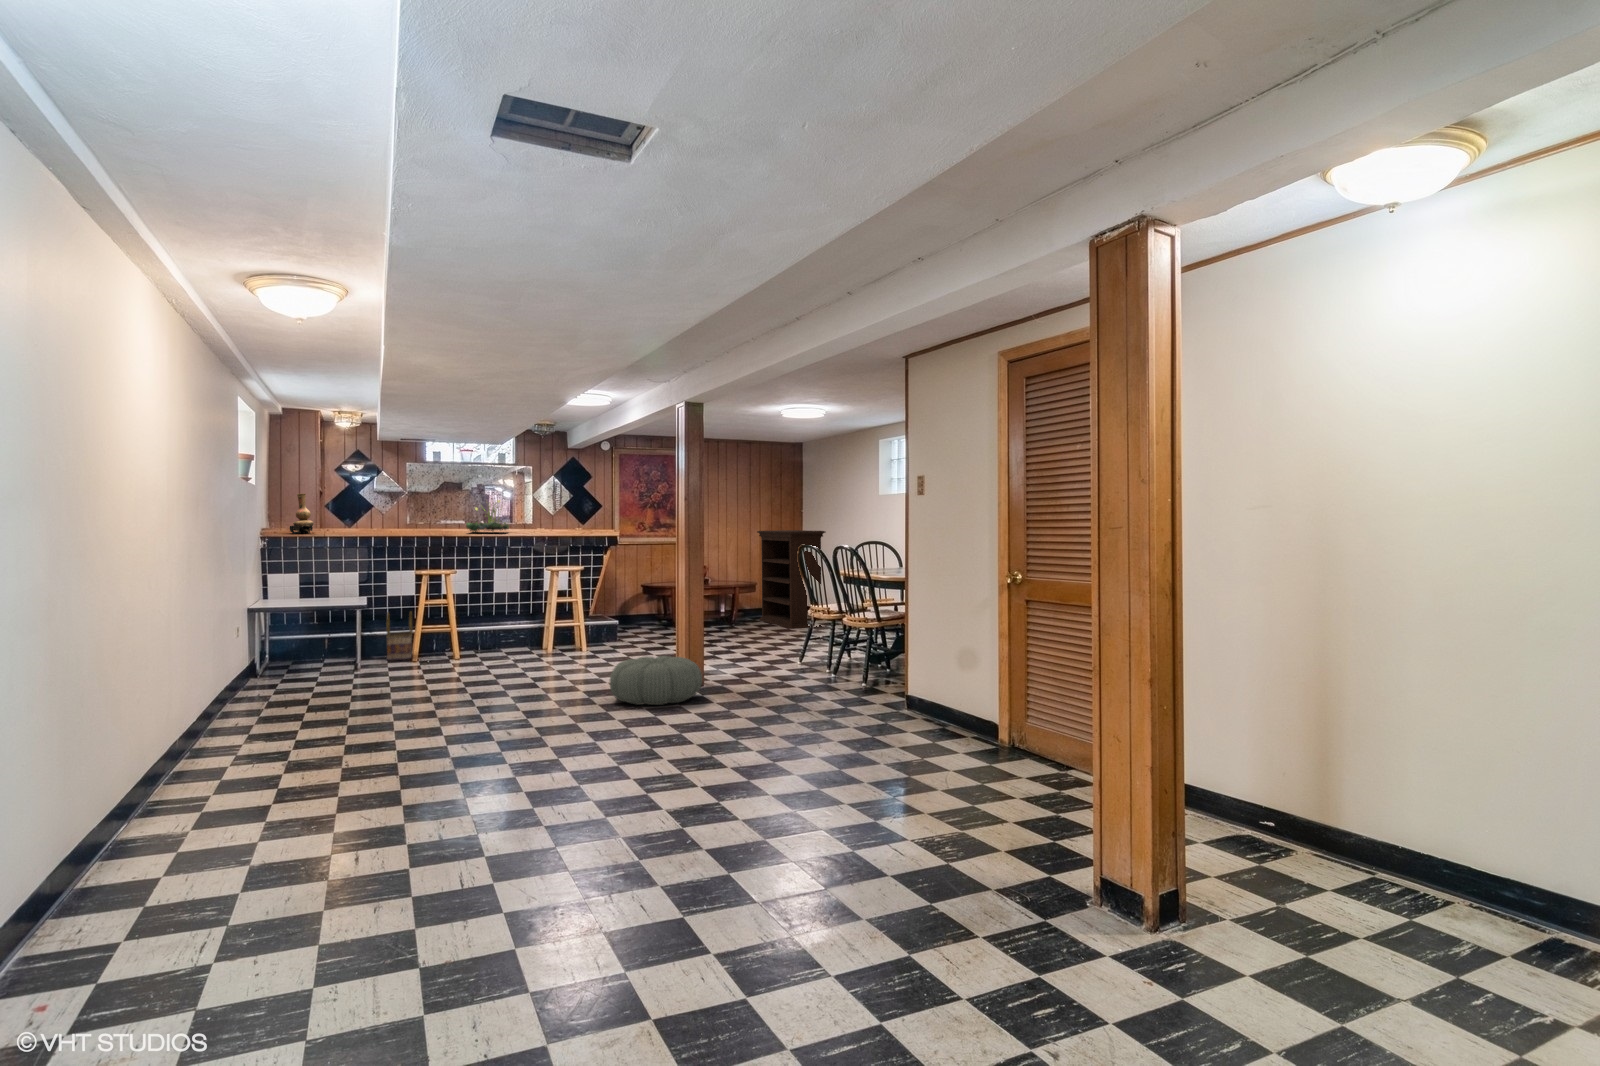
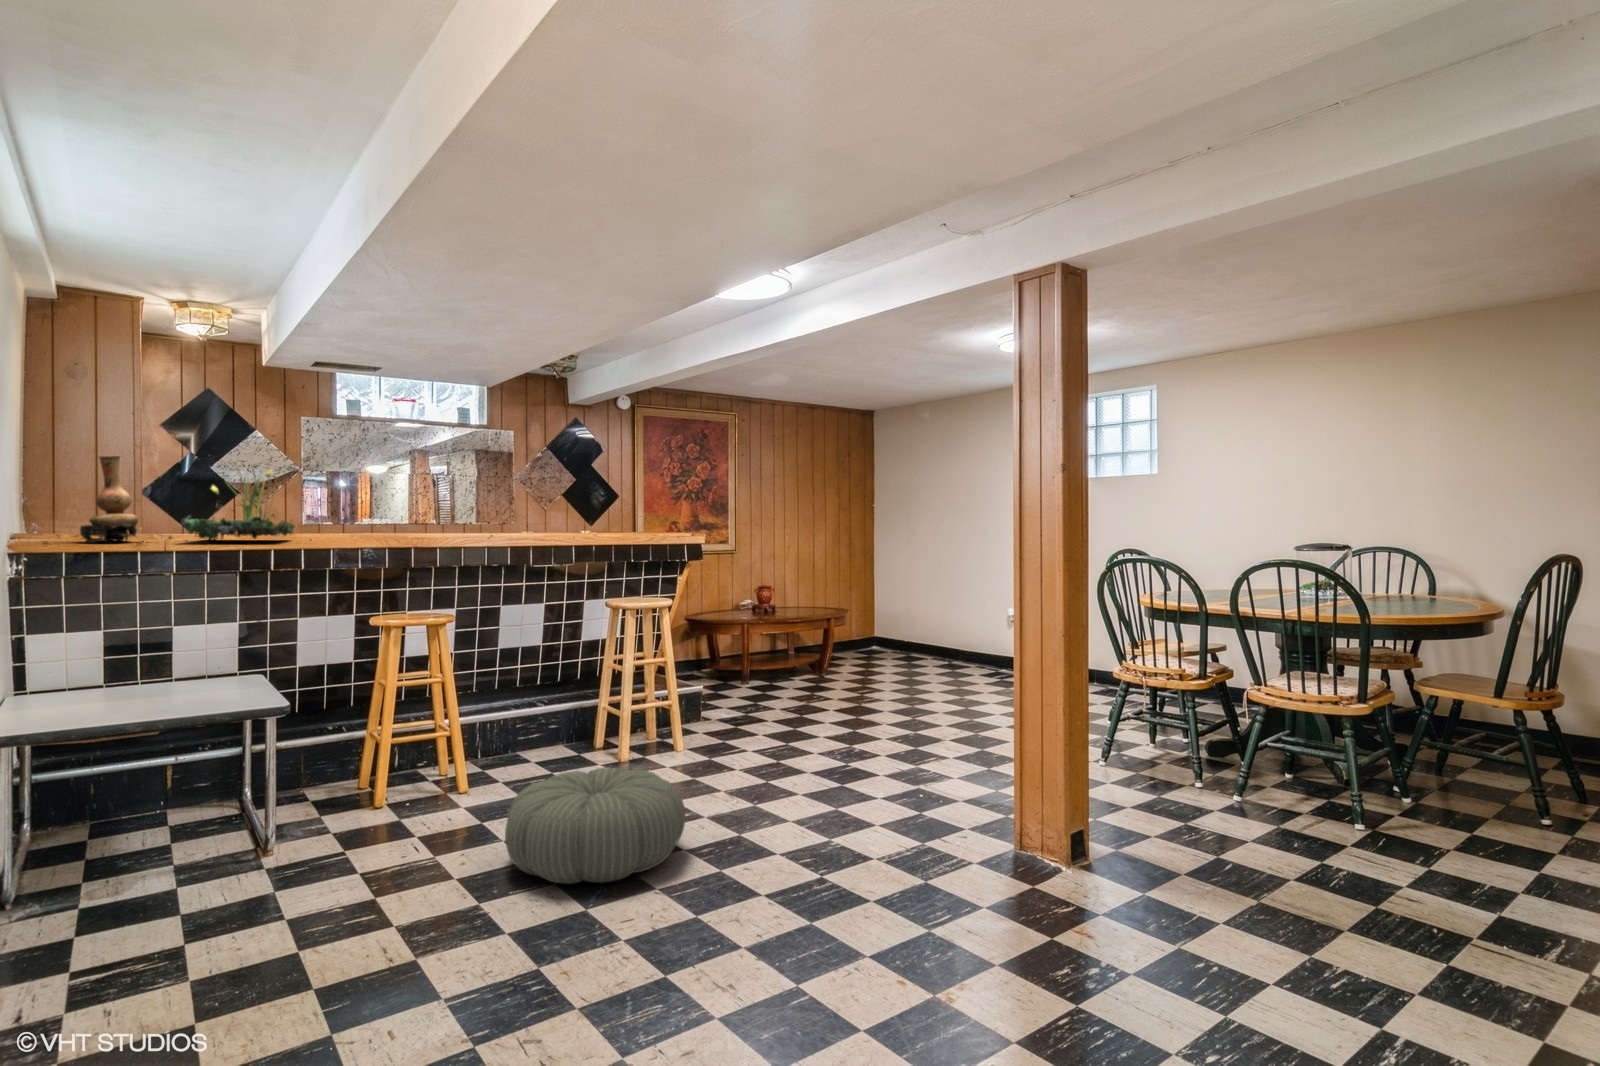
plant: present [466,500,509,532] -> present [185,469,295,540]
bookshelf: present [757,530,826,629] -> none [839,533,965,680]
basket: present [386,612,413,661] -> none [311,699,371,810]
pouf: present [610,656,702,705] -> present [505,768,685,884]

